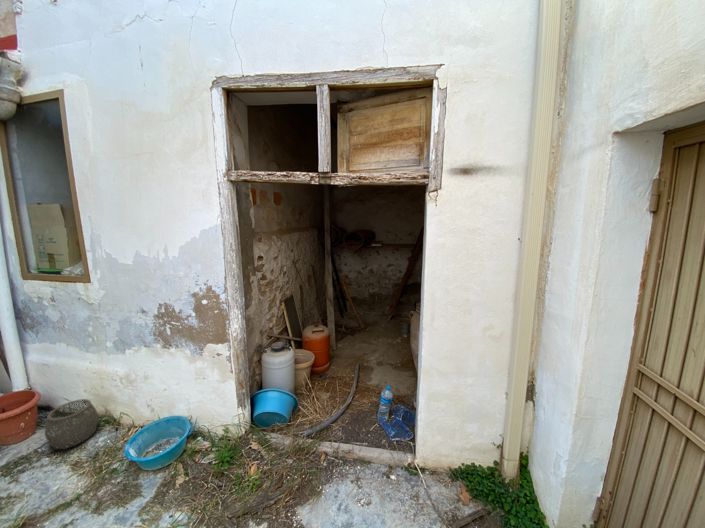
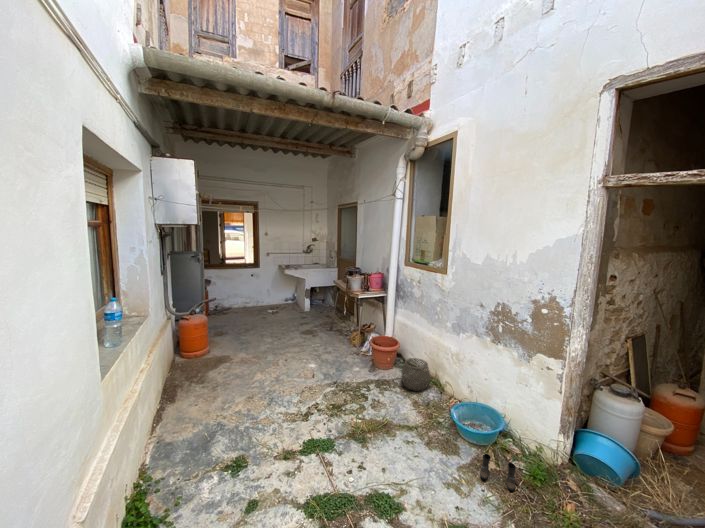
boots: none [163,466,203,506] -> present [480,454,516,491]

